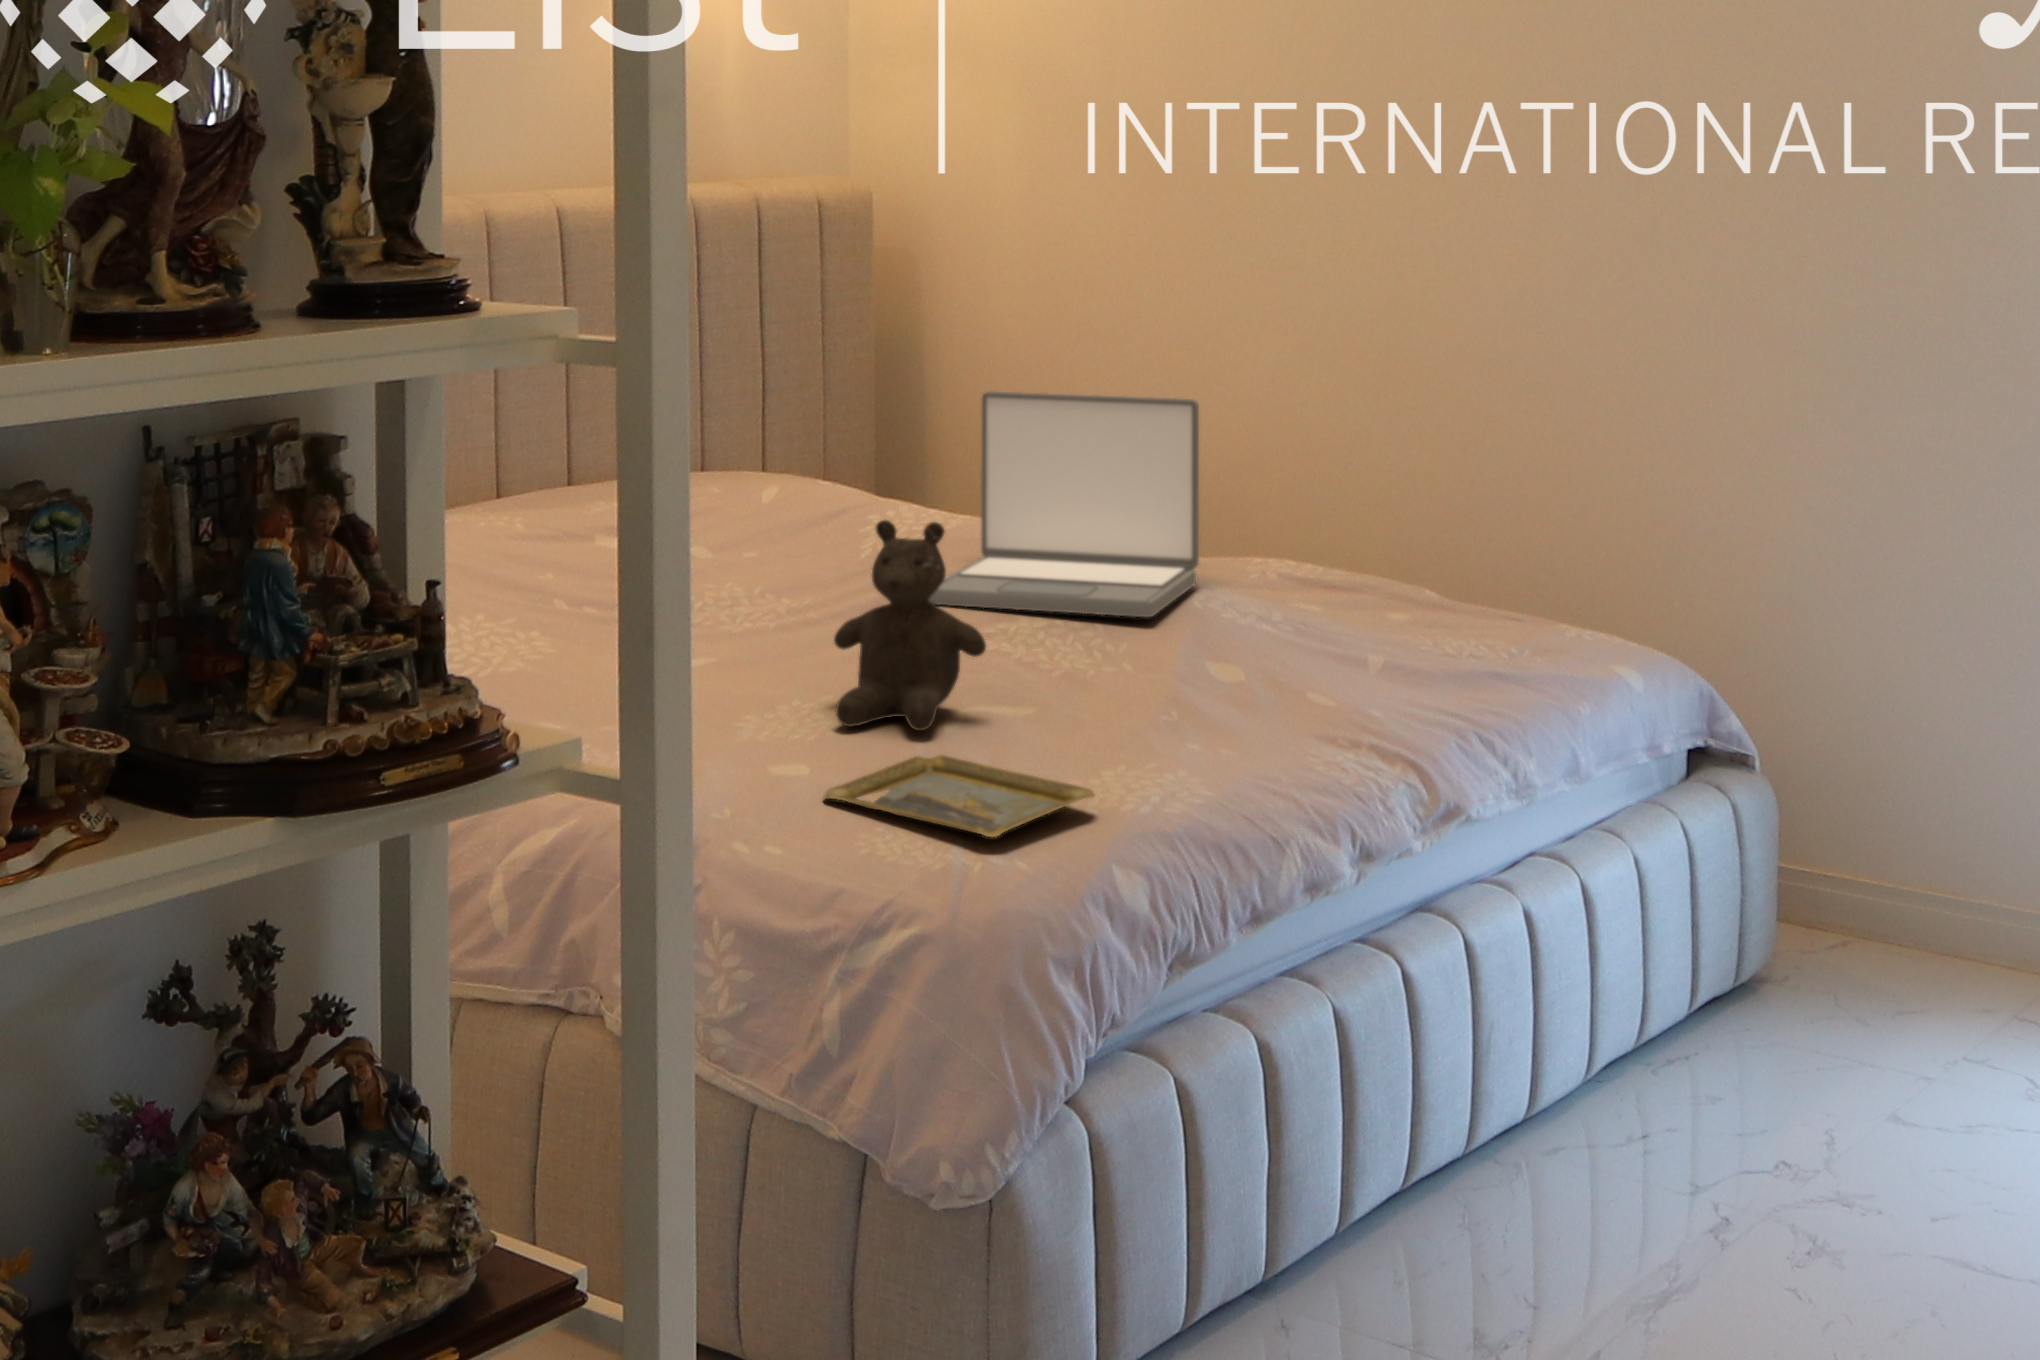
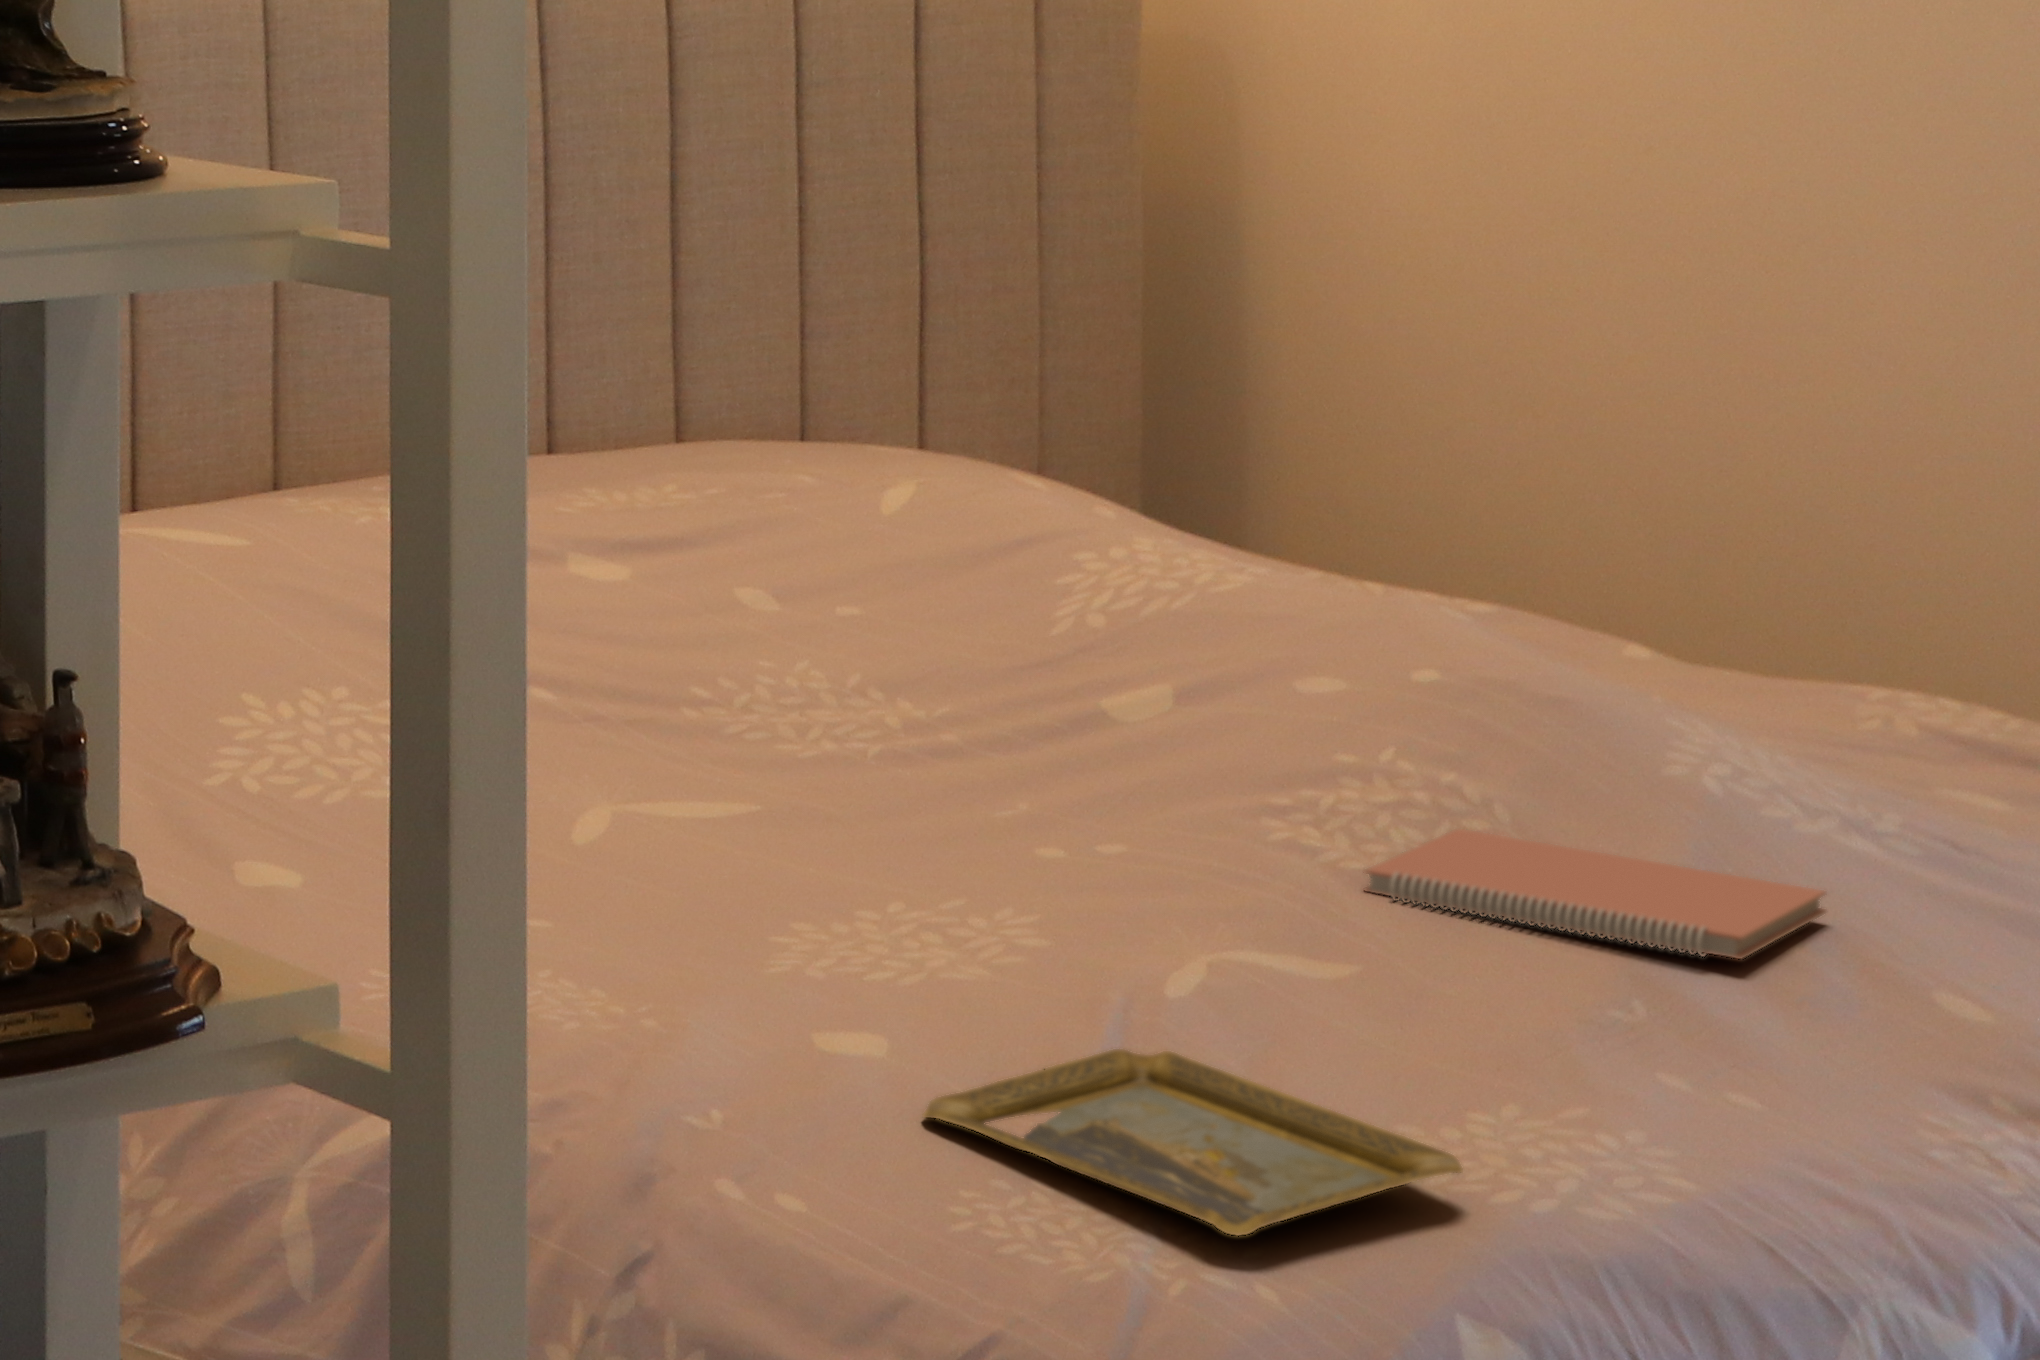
laptop: present [929,391,1199,617] -> none [1204,326,1770,800]
teddy bear: present [834,520,986,731] -> none [976,577,1278,997]
notebook: none [1019,638,1240,688] -> present [1365,829,1826,959]

